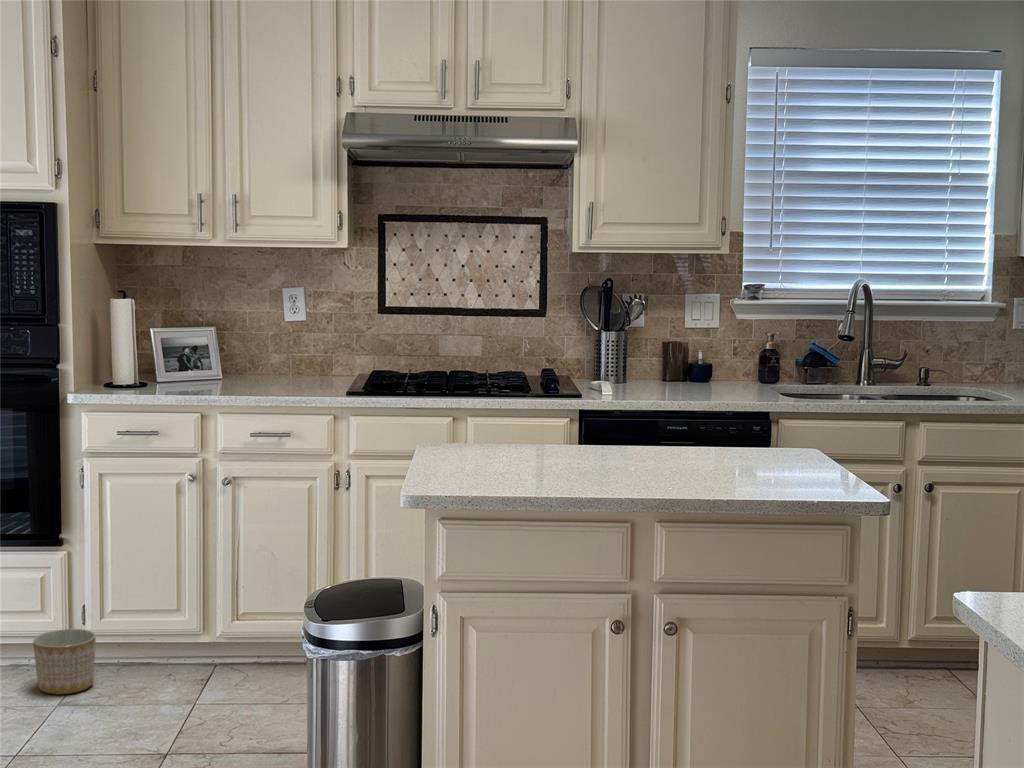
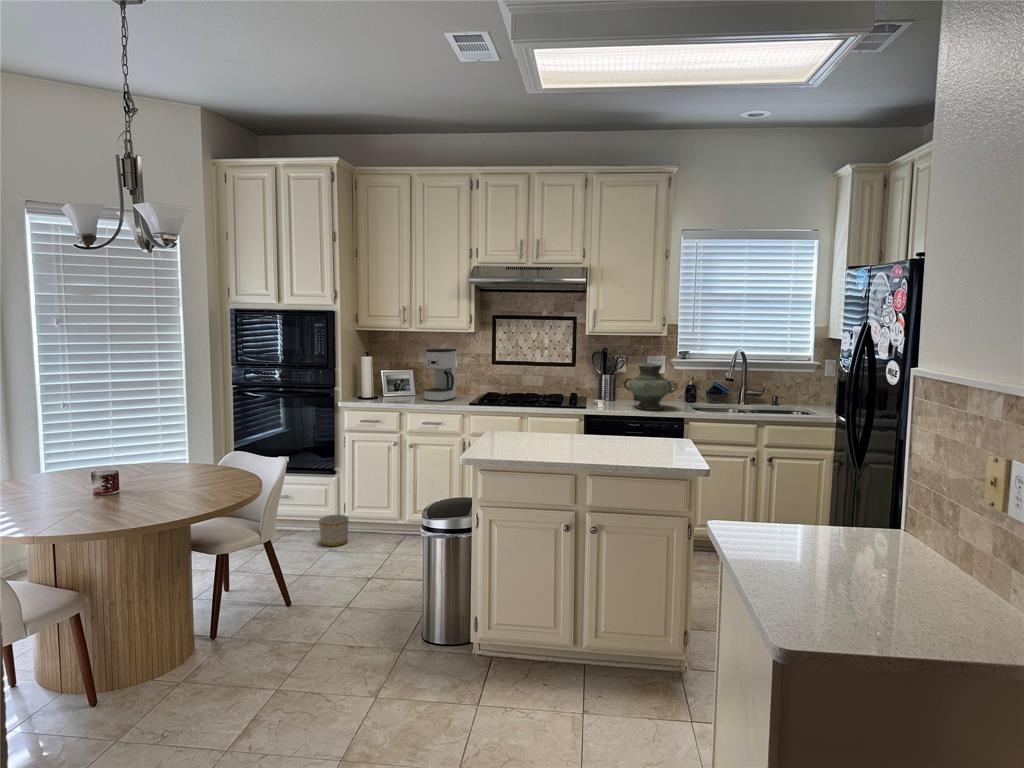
coffee maker: none [245,281,309,388] -> present [424,348,456,401]
vase: none [648,307,754,398] -> present [624,363,678,410]

